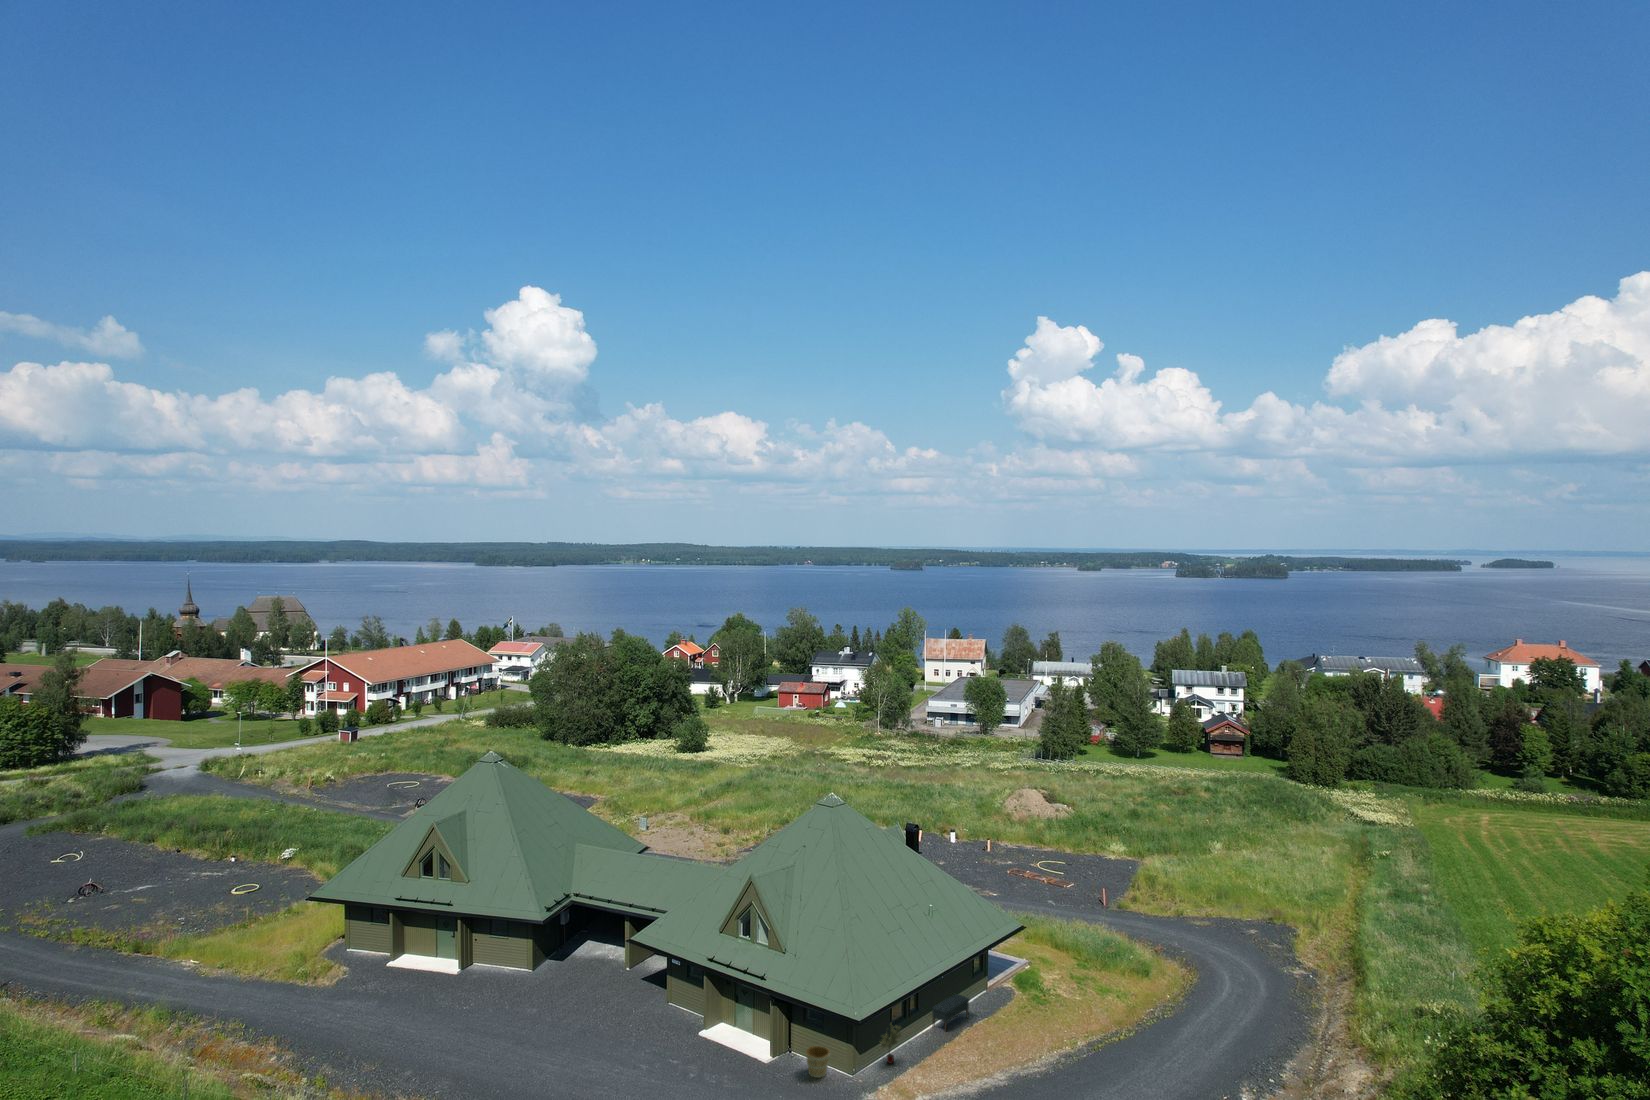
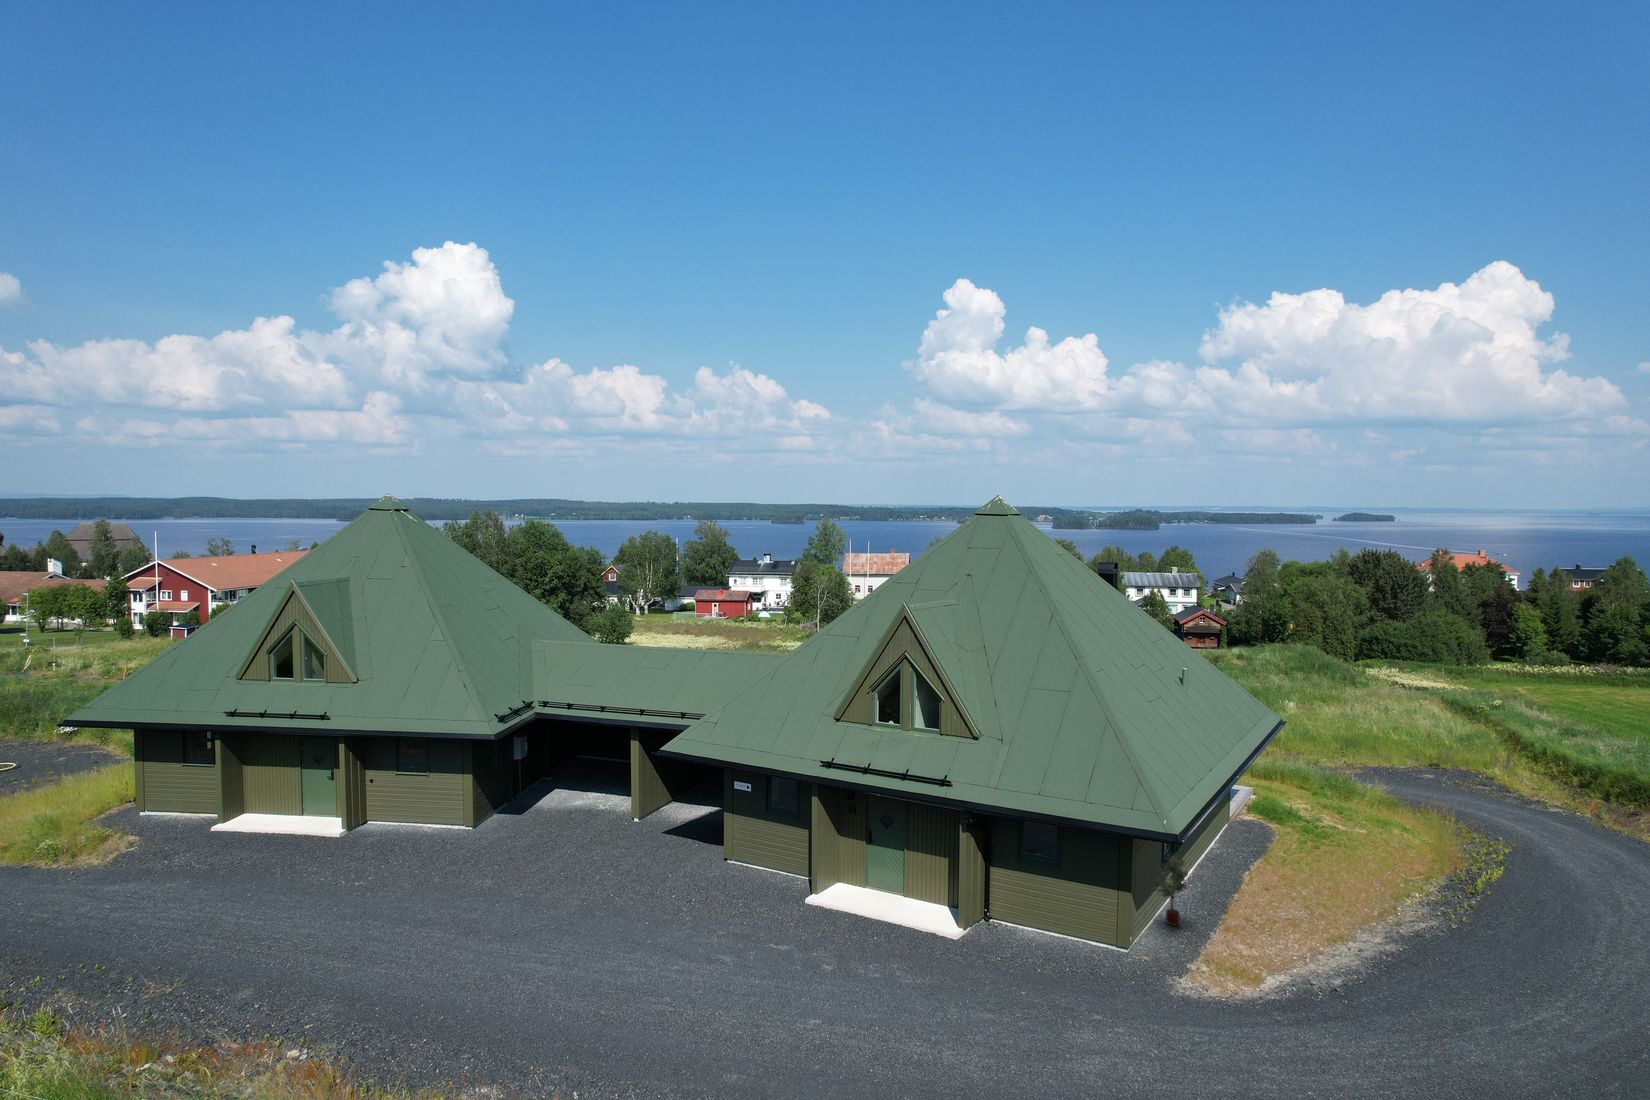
bench: present [932,994,969,1032] -> none [1188,817,1234,874]
wooden bucket: present [805,1046,830,1078] -> none [1035,900,1085,957]

